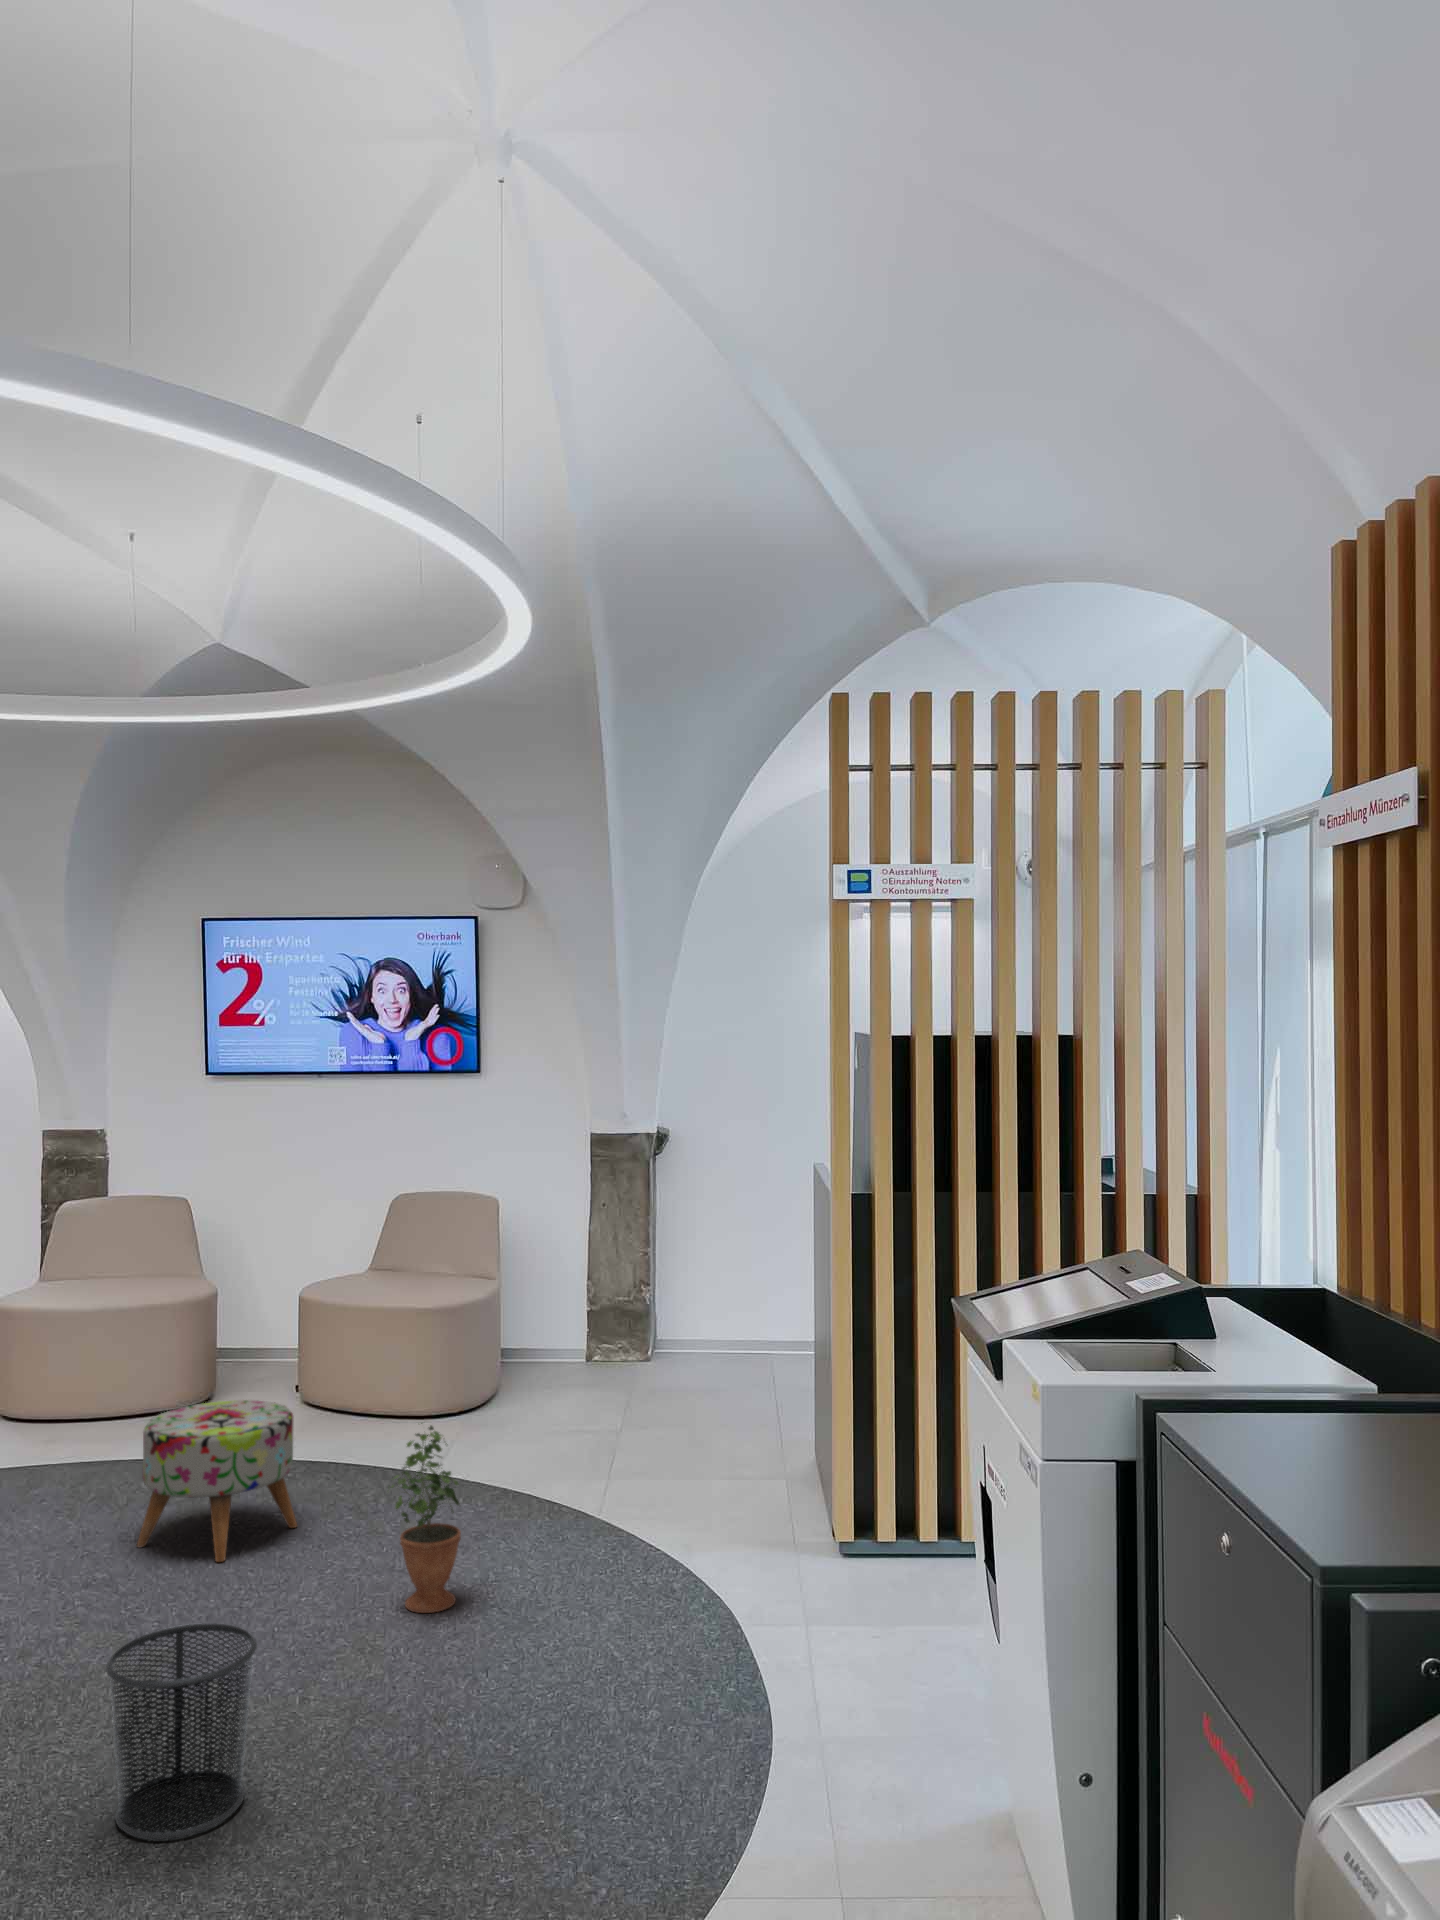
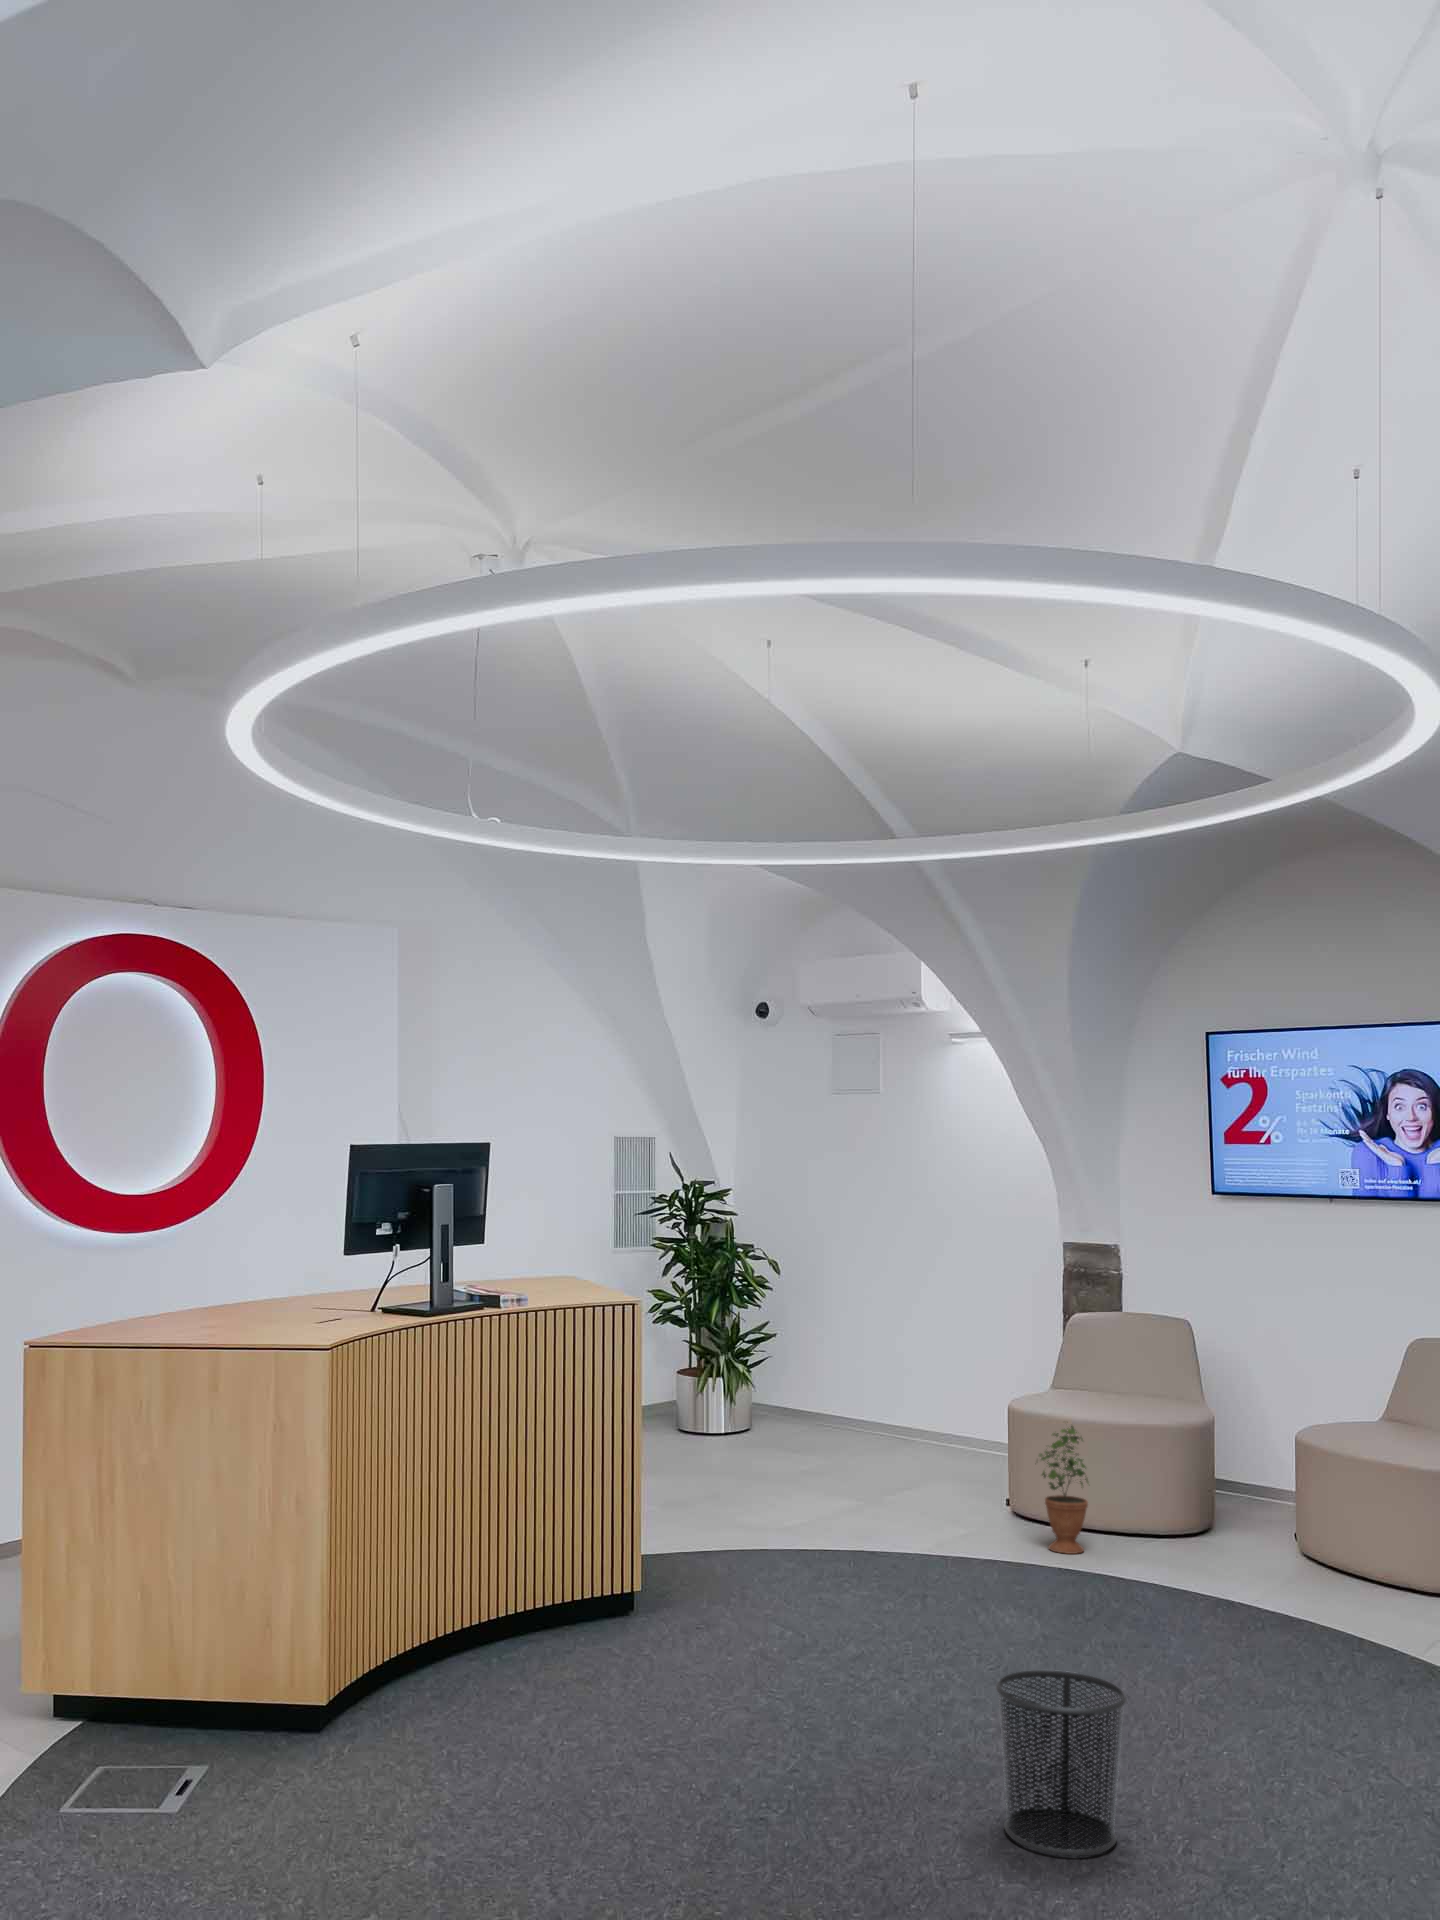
ottoman: present [137,1400,297,1562] -> none [1094,1511,1252,1668]
potted plant: present [389,1423,461,1613] -> present [1039,1426,1088,1554]

